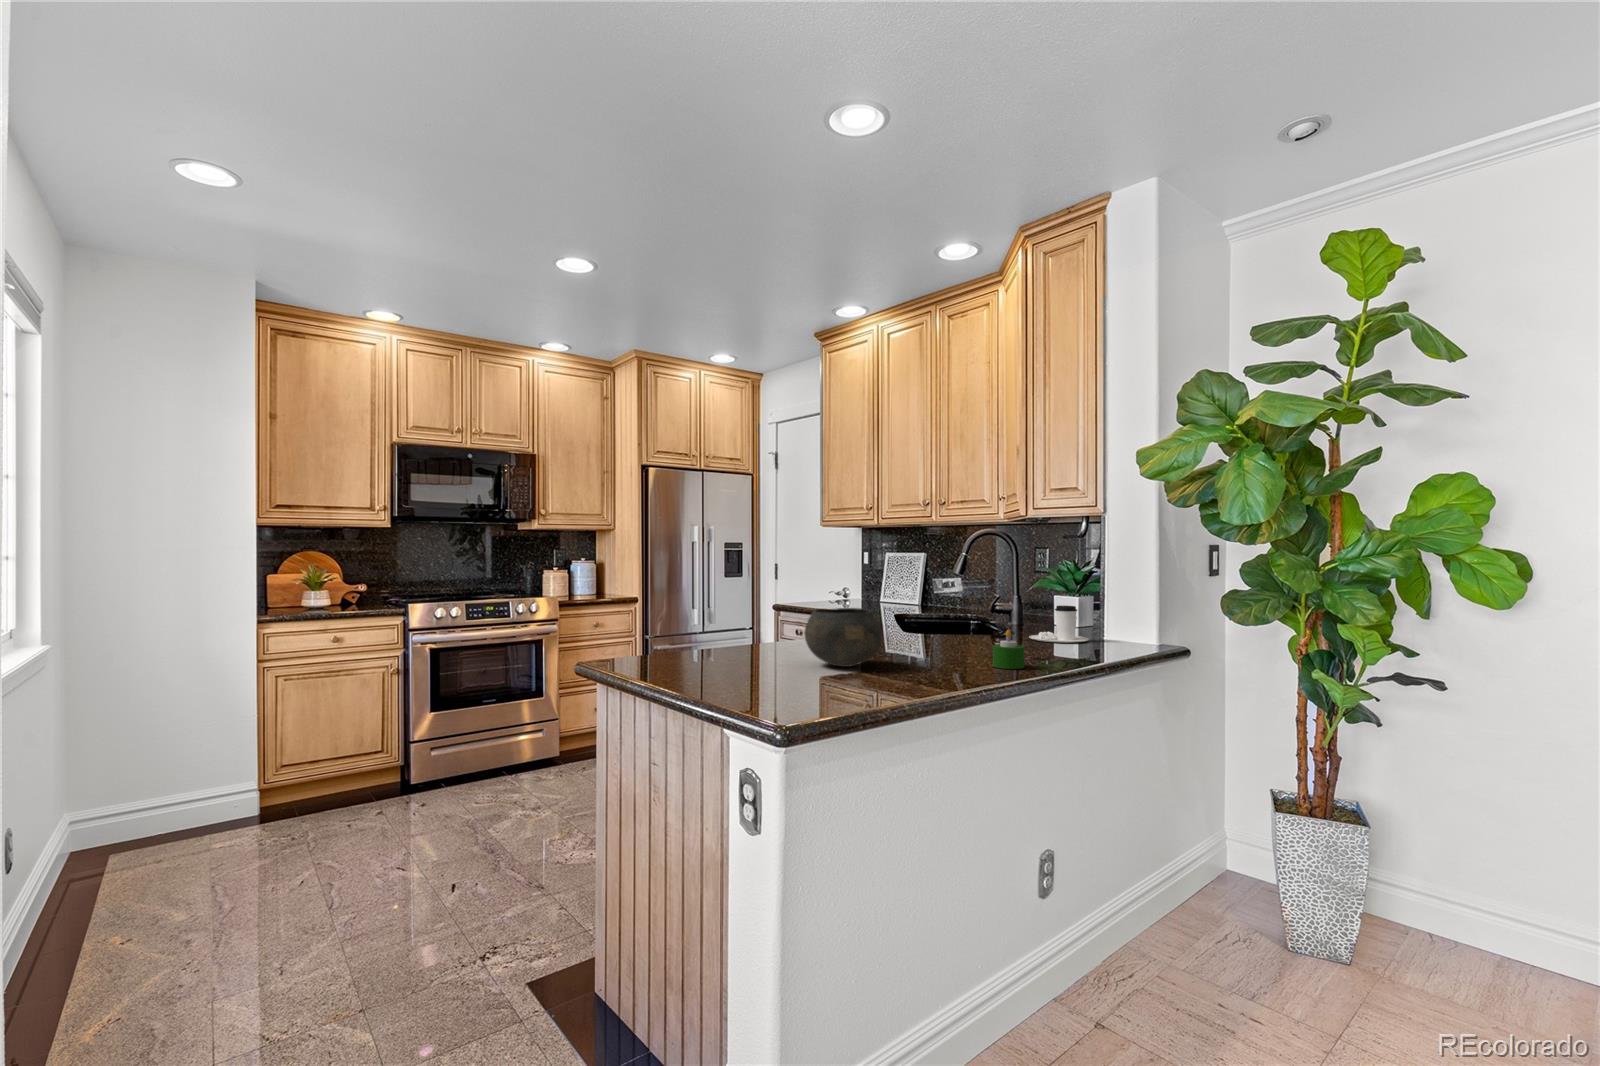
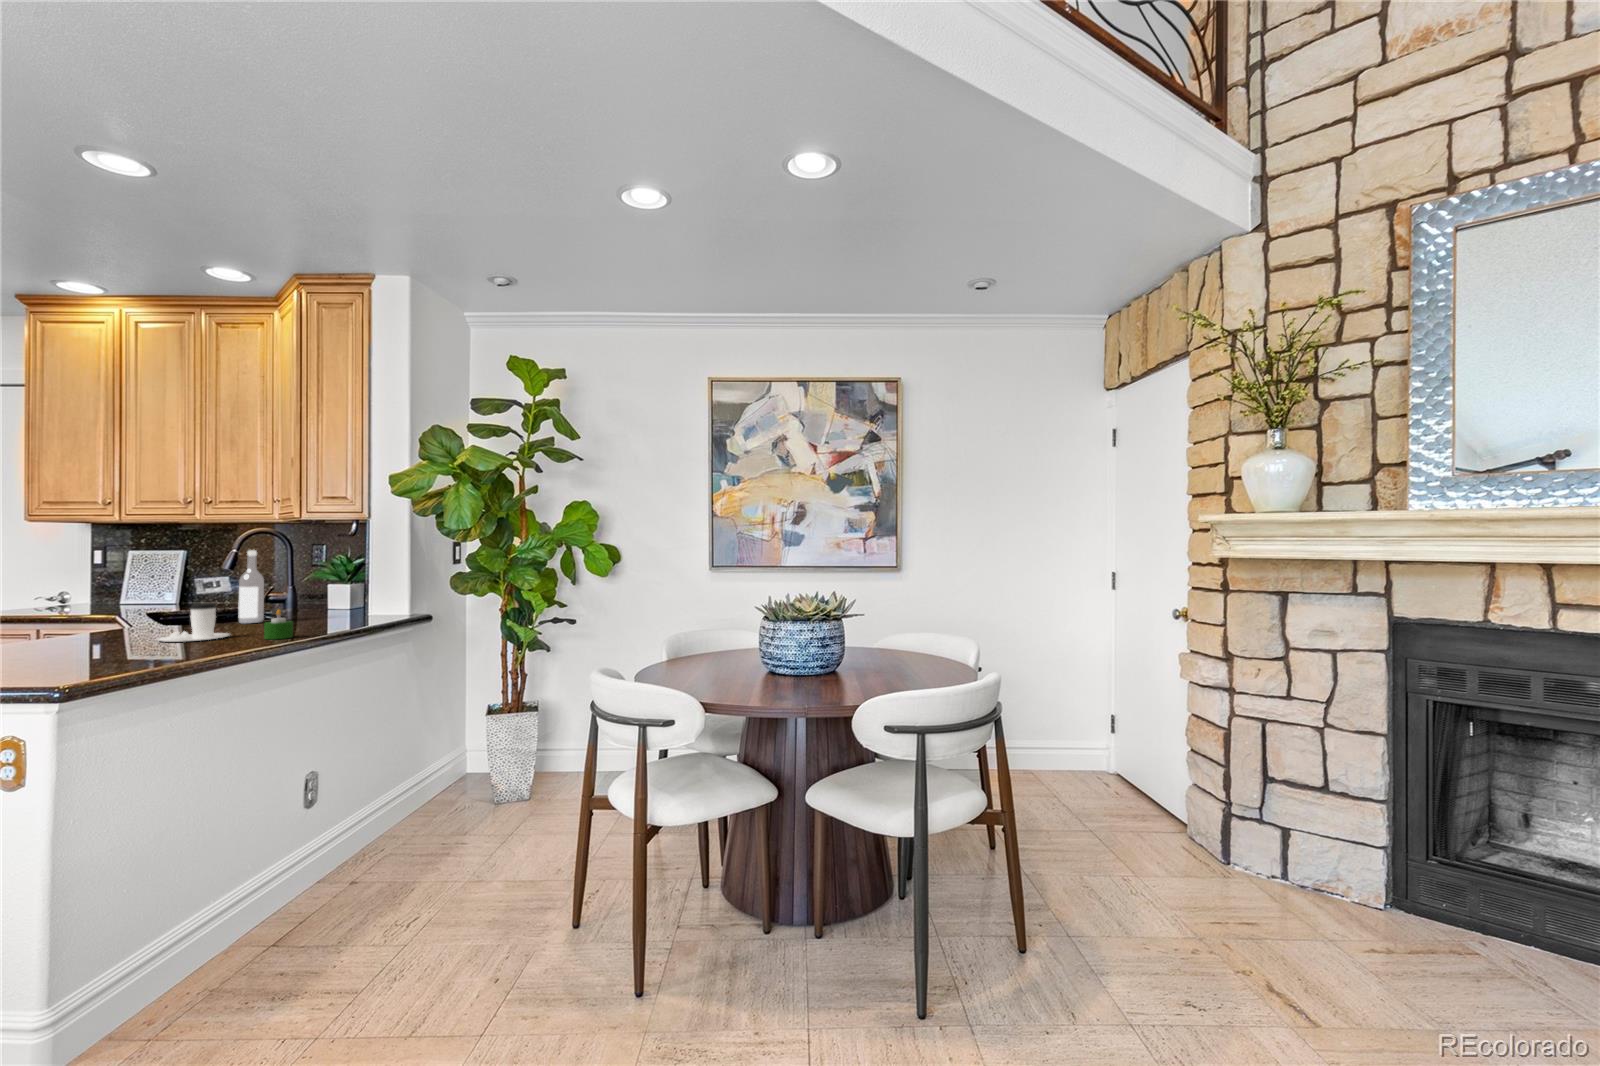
wine bottle: none [969,554,992,639] -> present [239,550,264,624]
coffee cup: present [1029,606,1089,643] -> present [157,603,230,642]
bowl: present [804,608,882,667] -> none [51,601,148,654]

